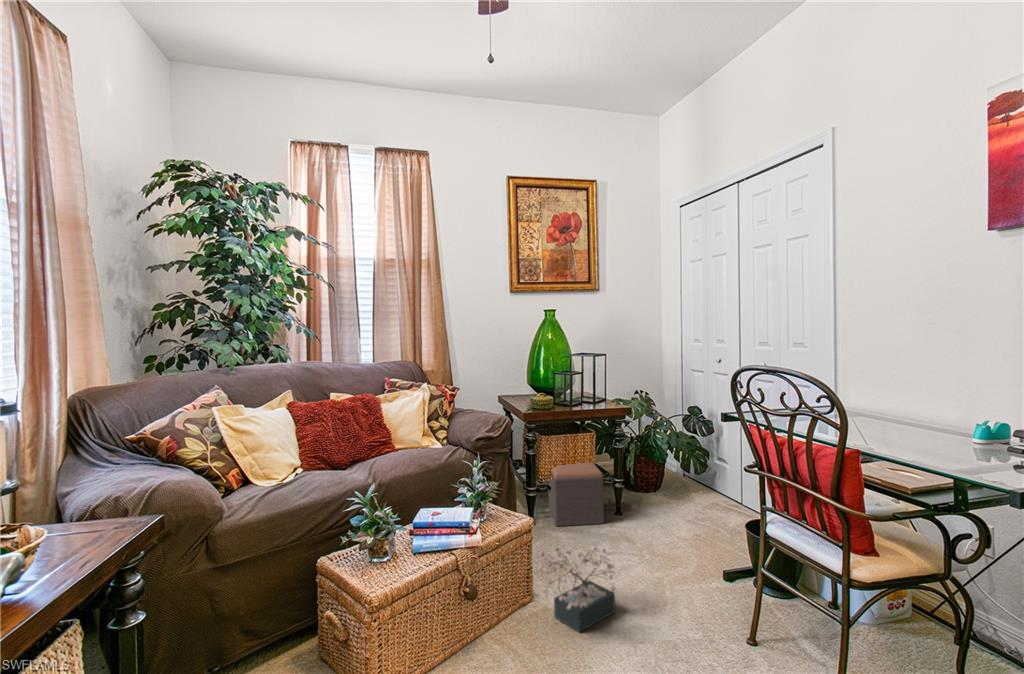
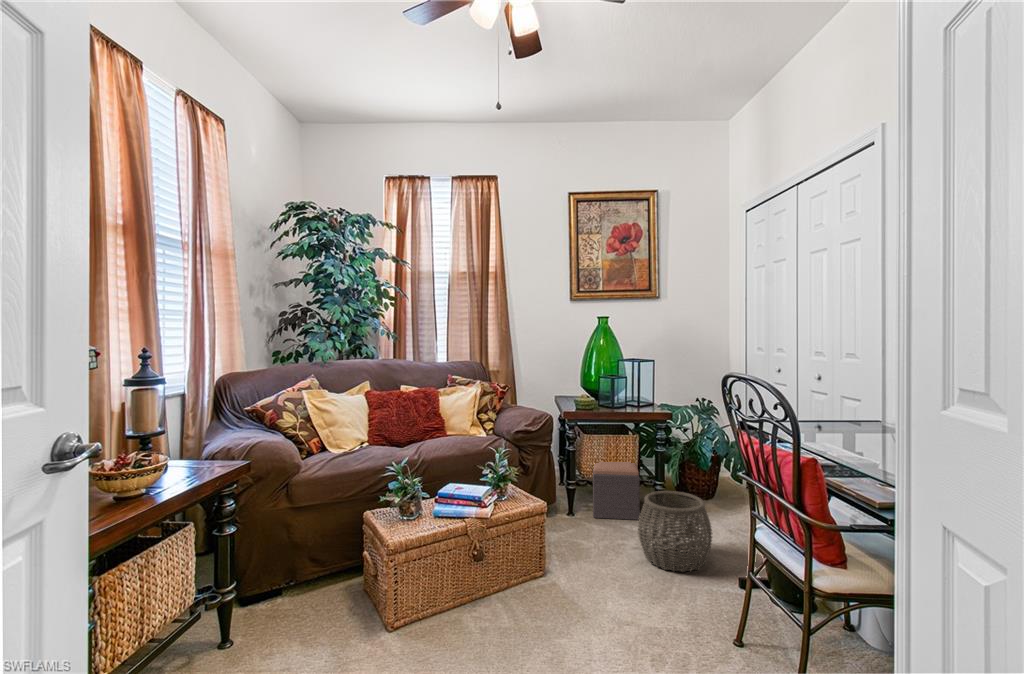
woven basket: none [620,492,698,579] -> present [638,491,712,572]
decorative plant: present [538,547,615,632] -> none [543,525,617,603]

